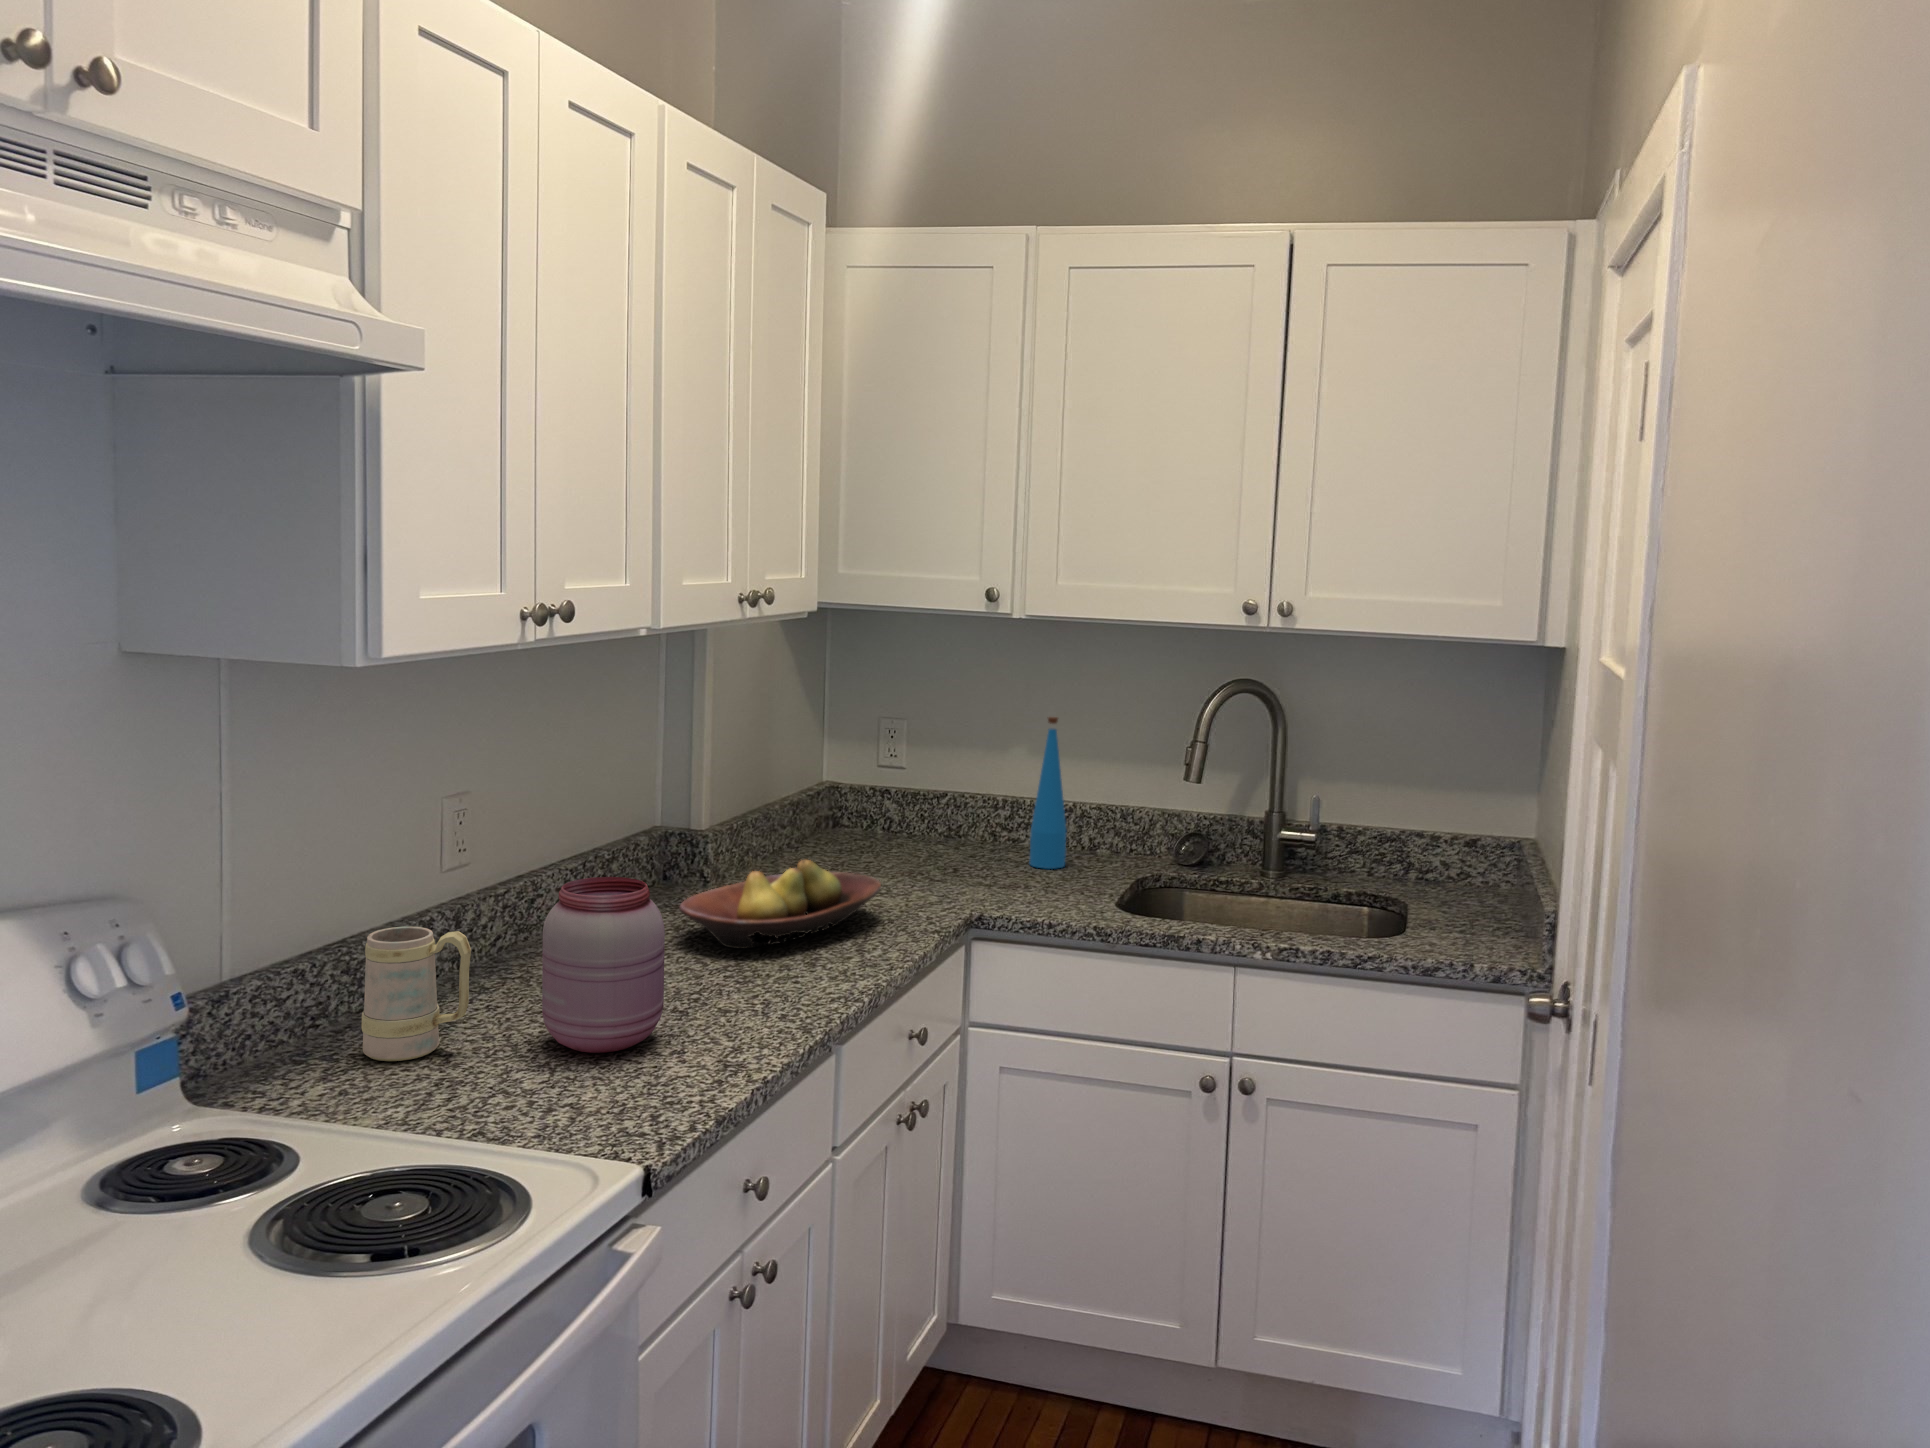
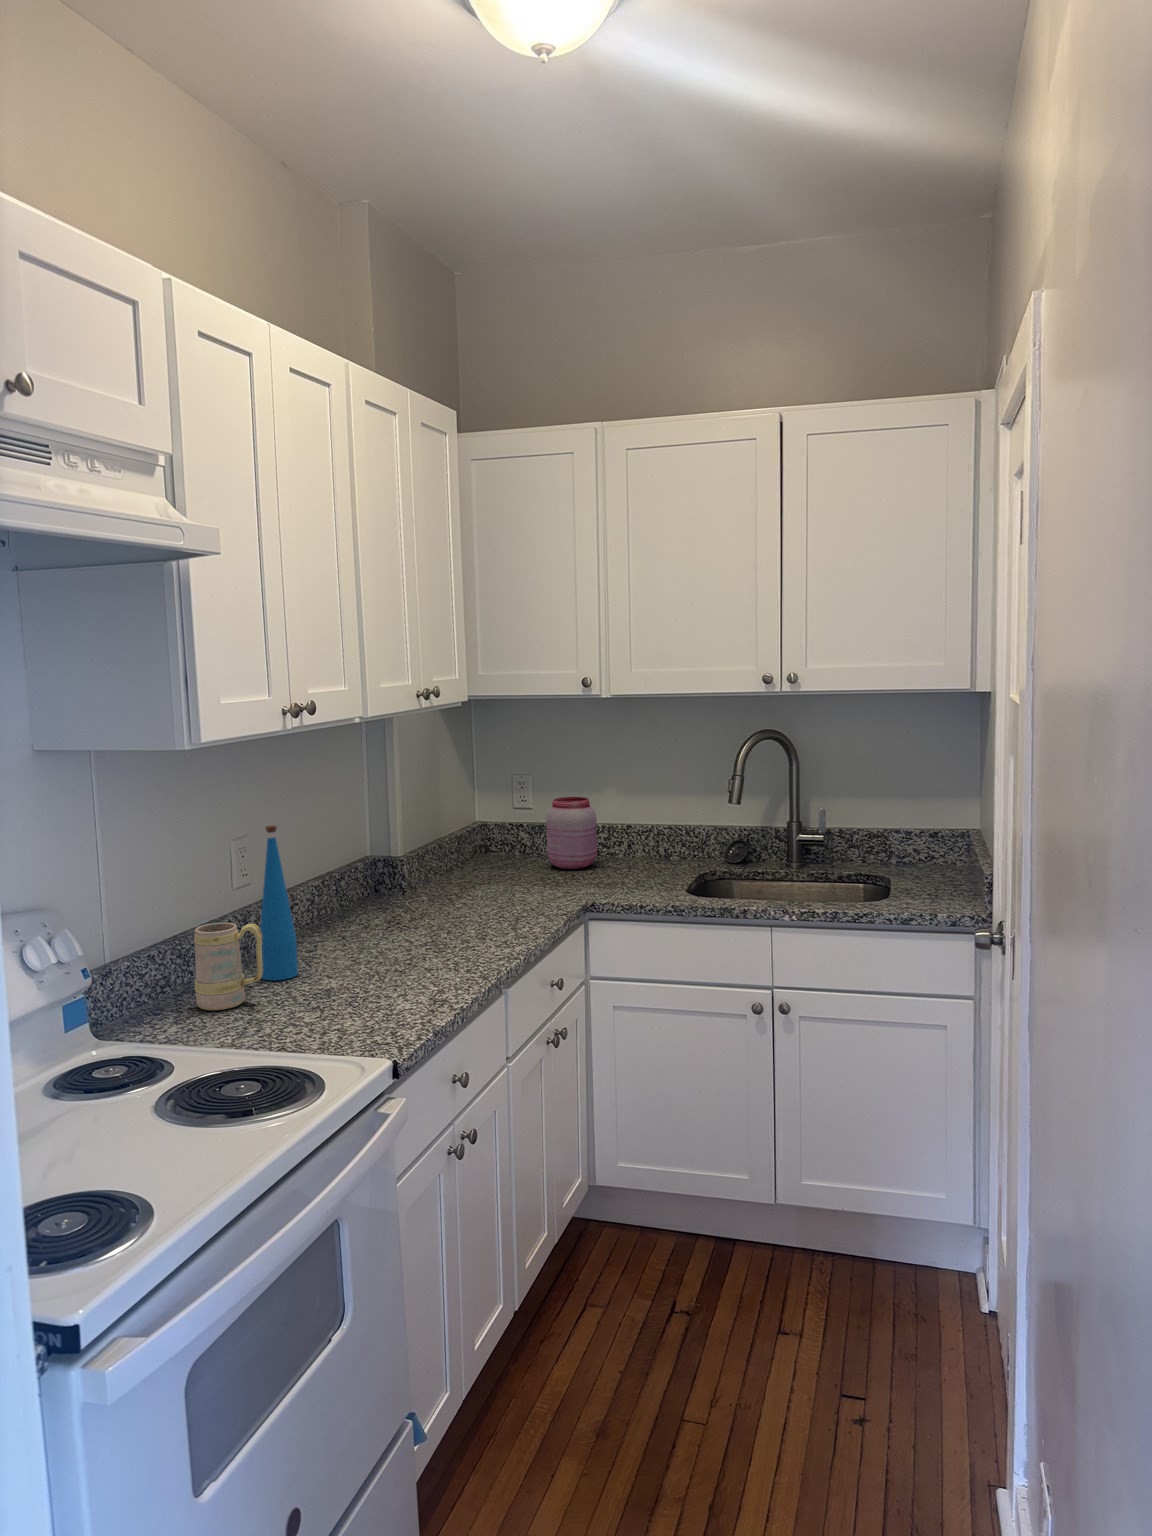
bottle: present [1030,717,1066,869] -> present [260,825,298,980]
fruit bowl: present [679,860,881,949] -> none [388,871,524,932]
jar: present [542,877,665,1053] -> present [546,797,597,869]

